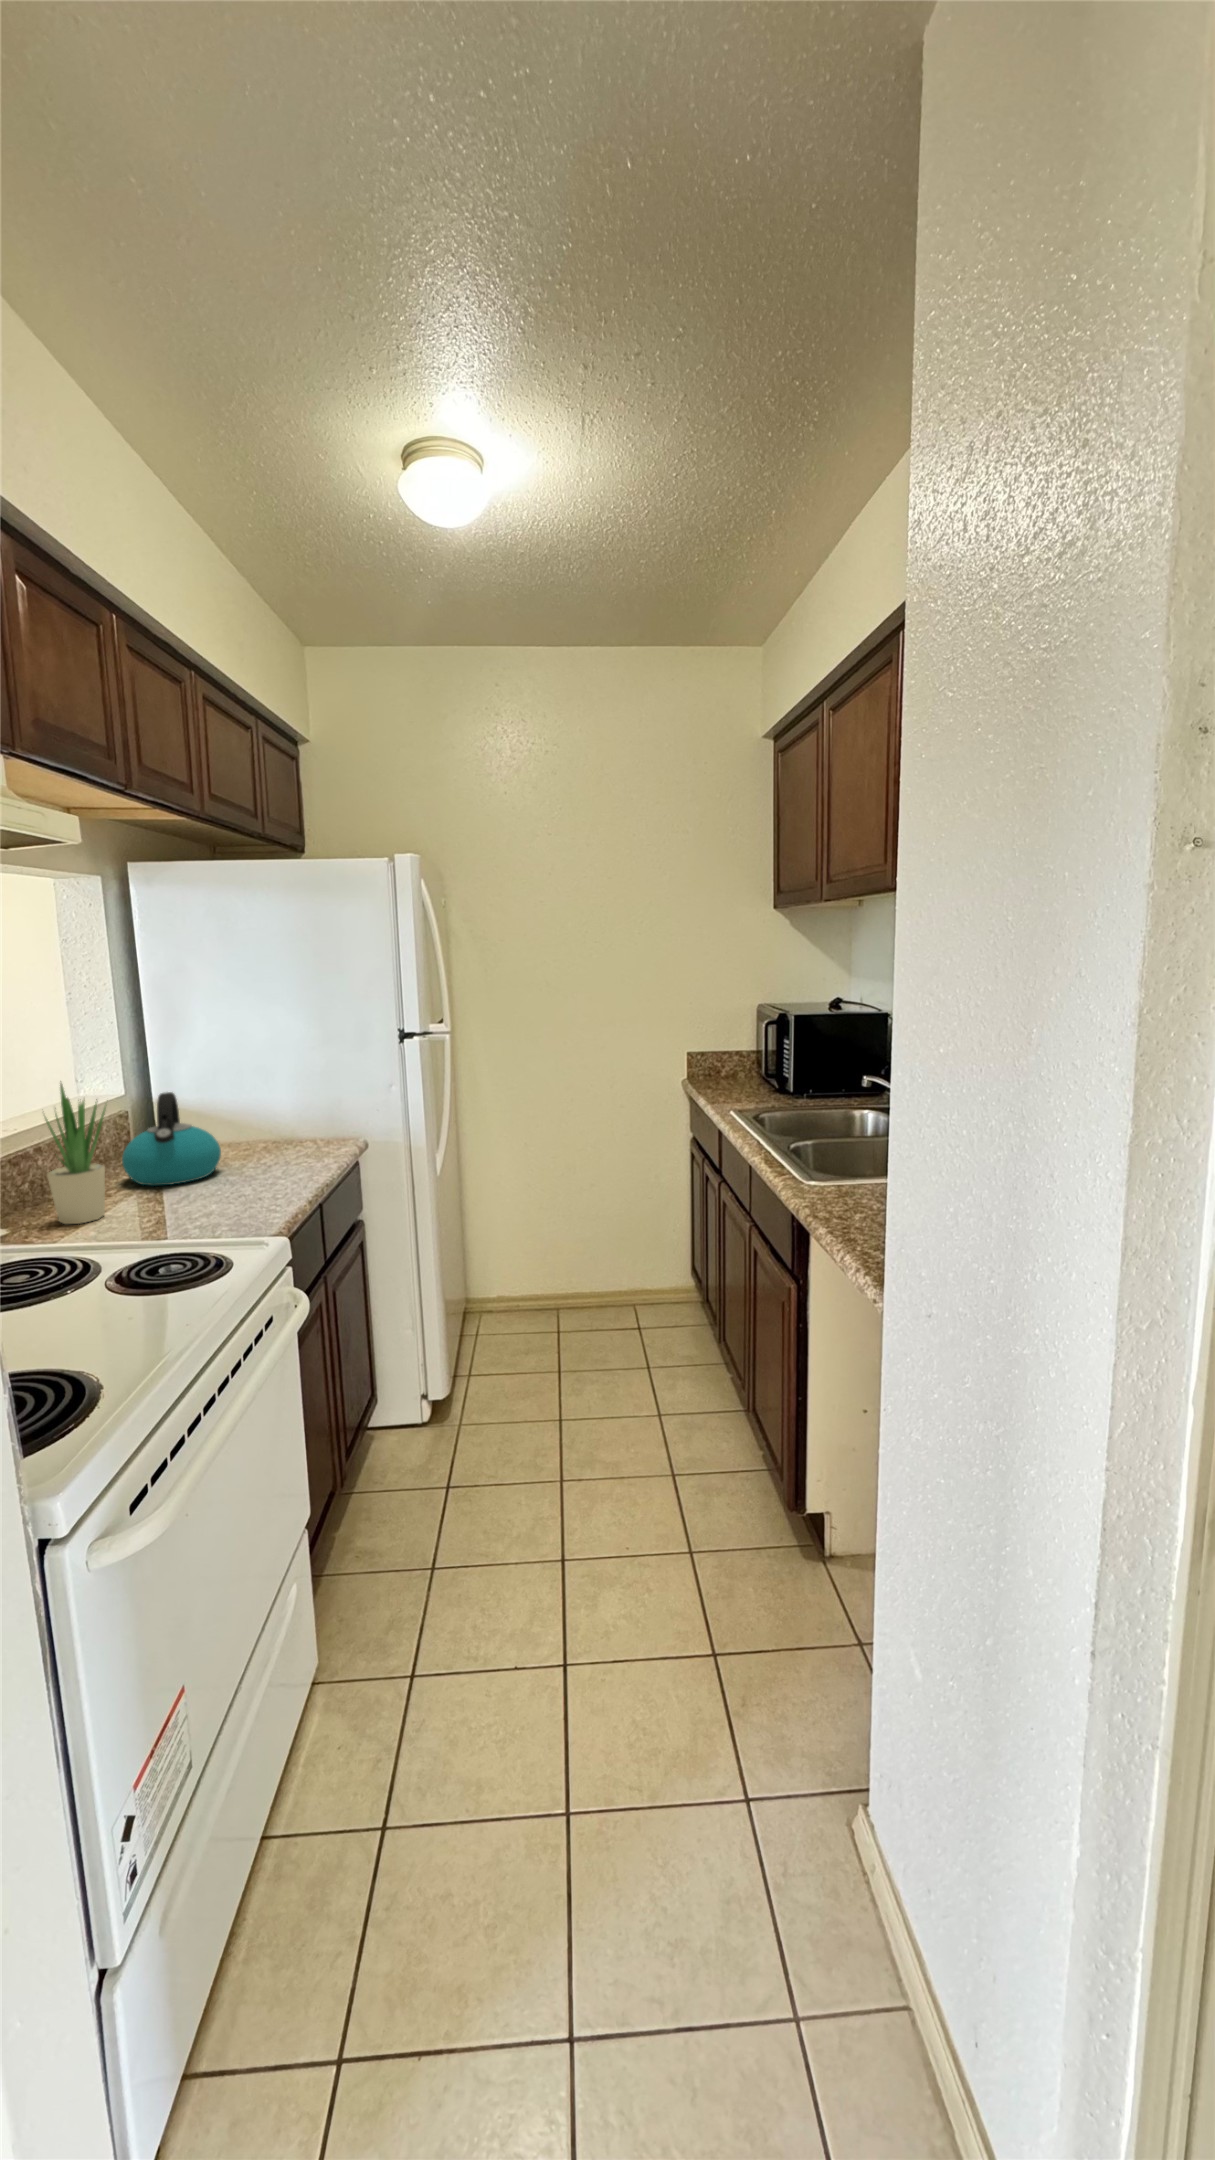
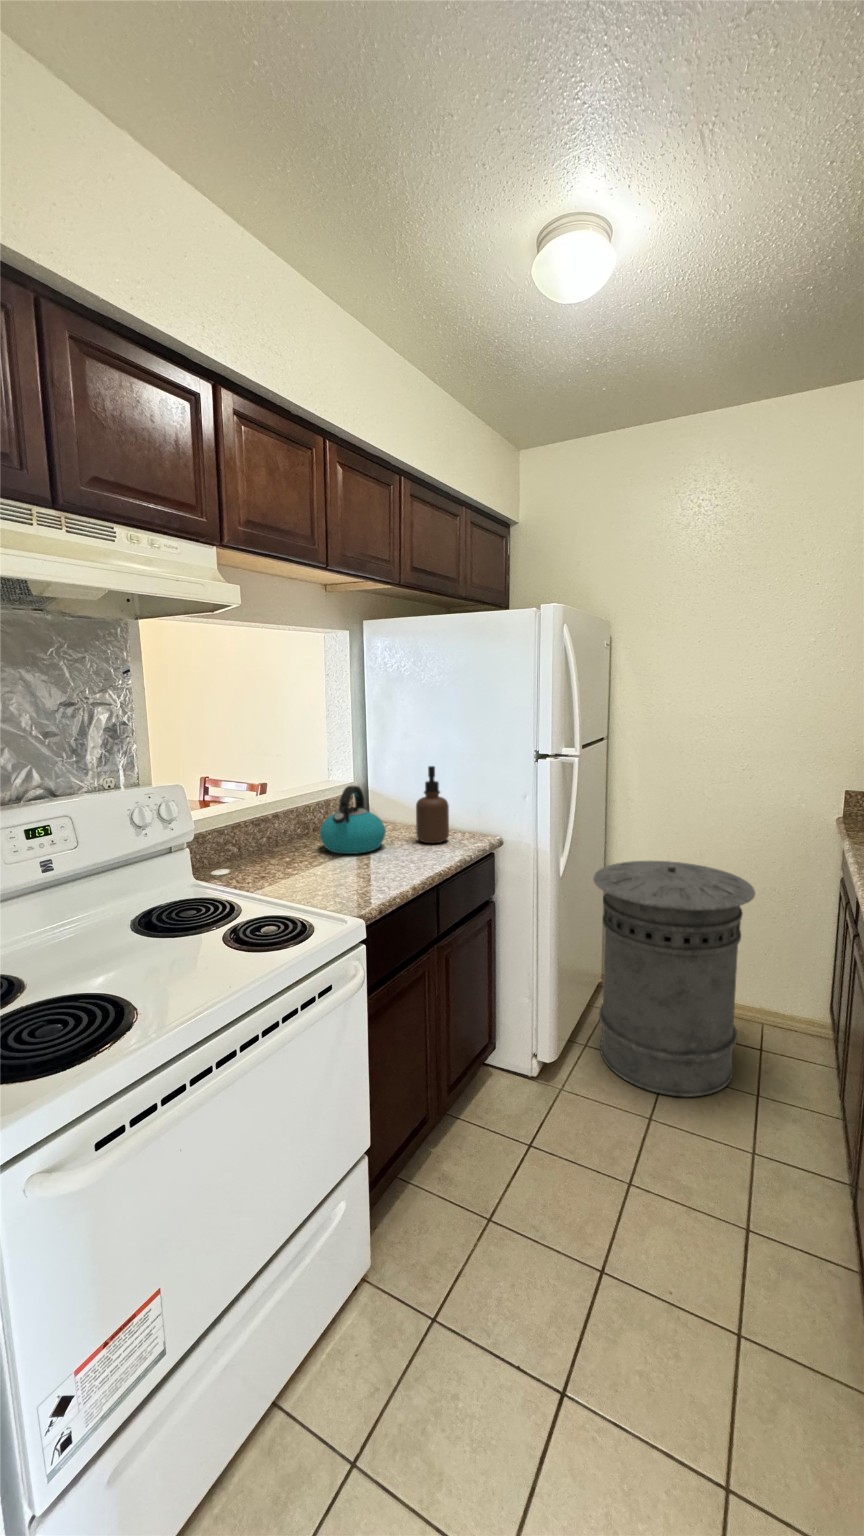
soap dispenser: none [252,1058,300,1158] -> present [416,766,449,843]
potted plant: present [45,1084,106,1224] -> none [249,773,292,876]
trash can: none [459,1148,627,1397] -> present [593,861,755,1097]

